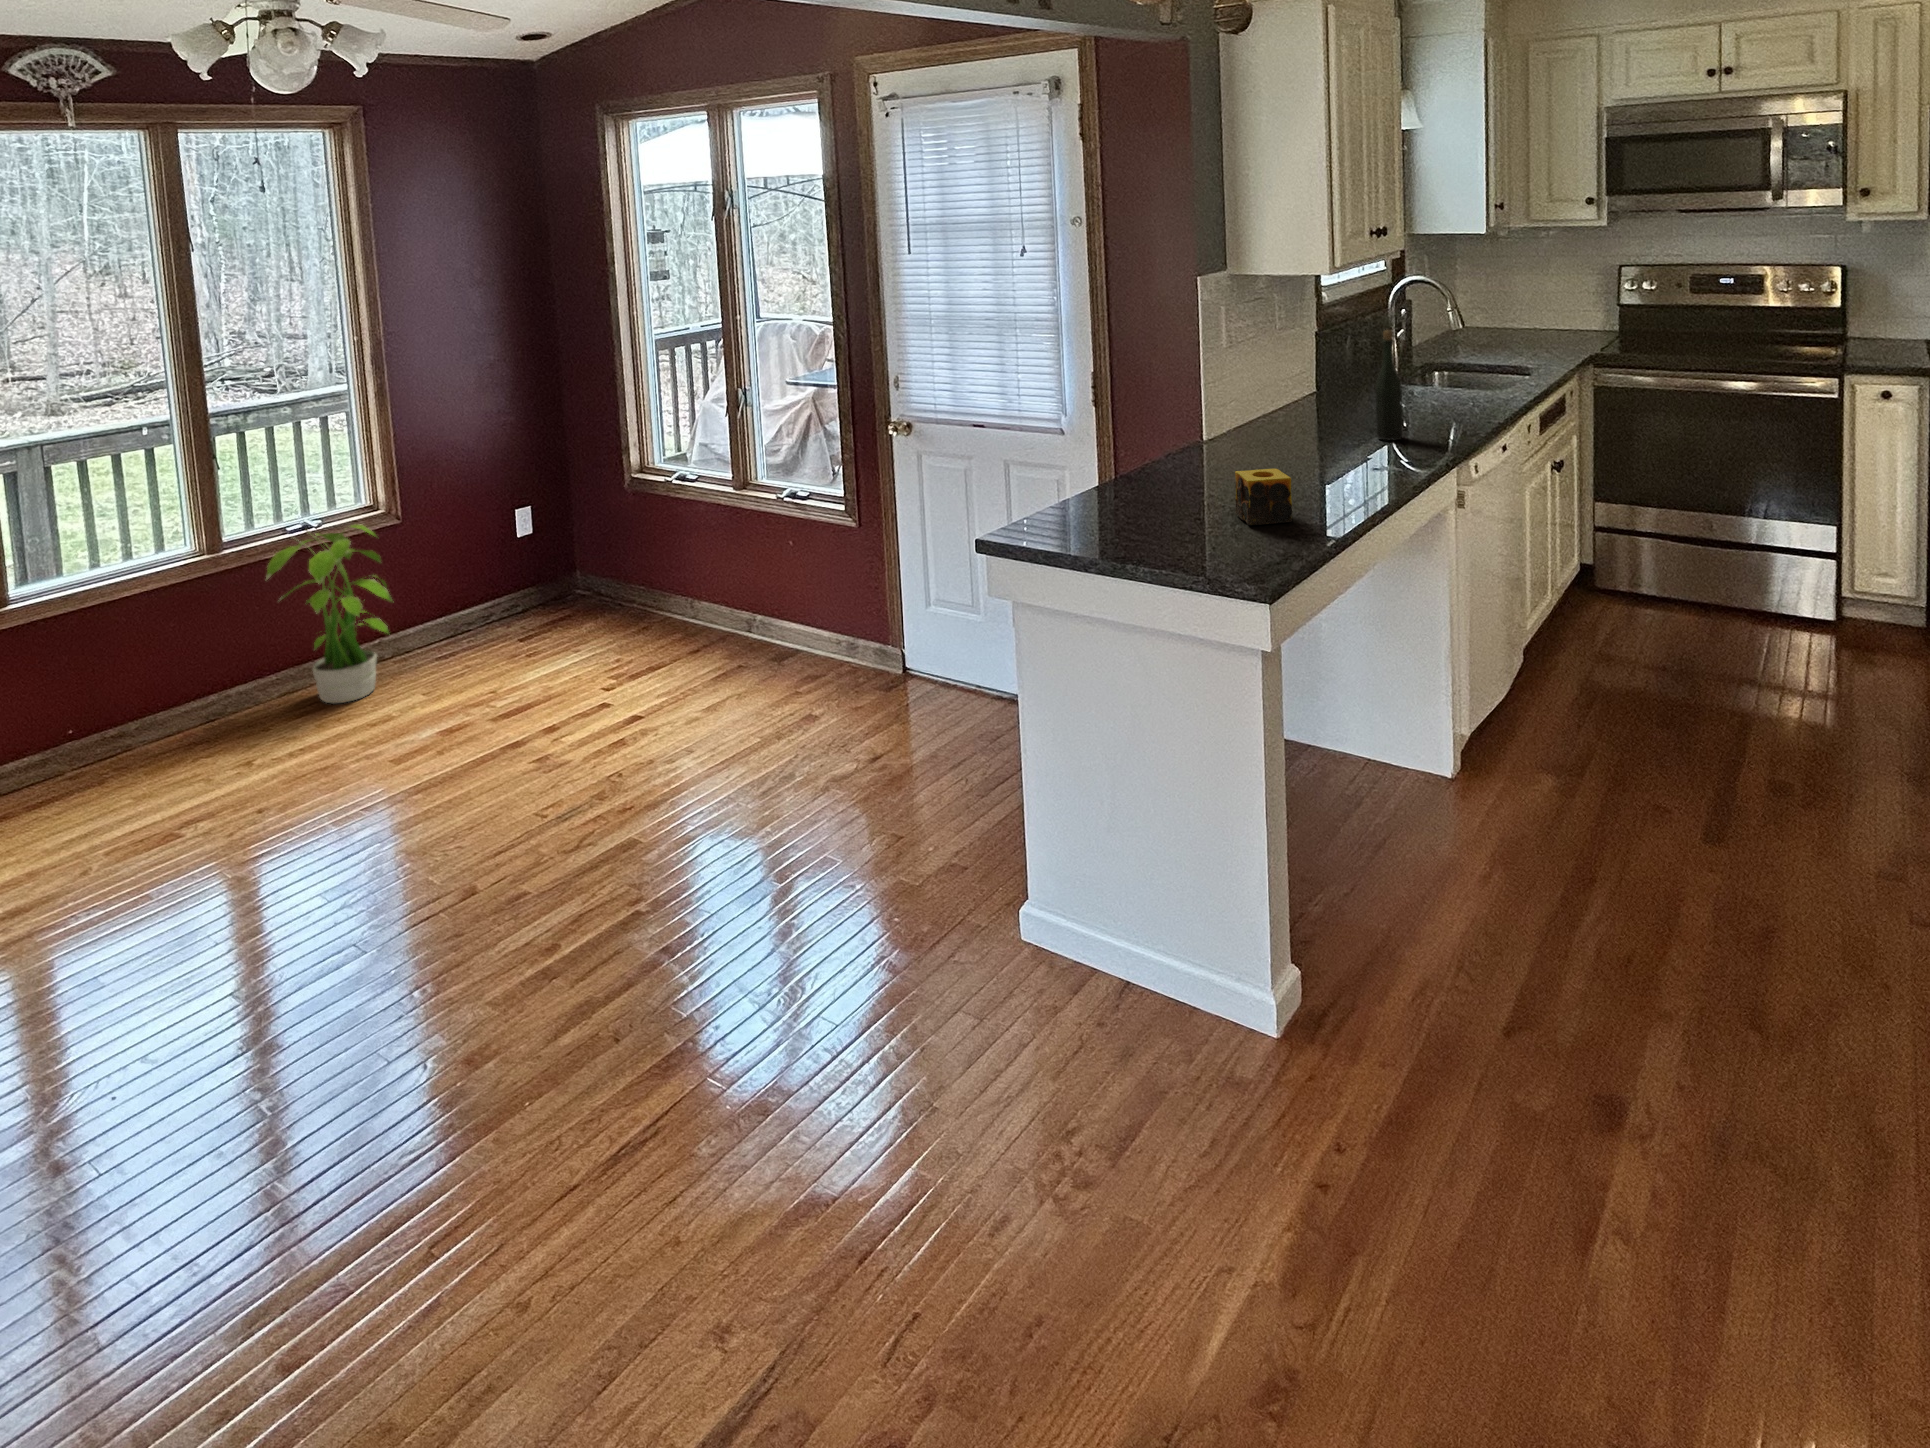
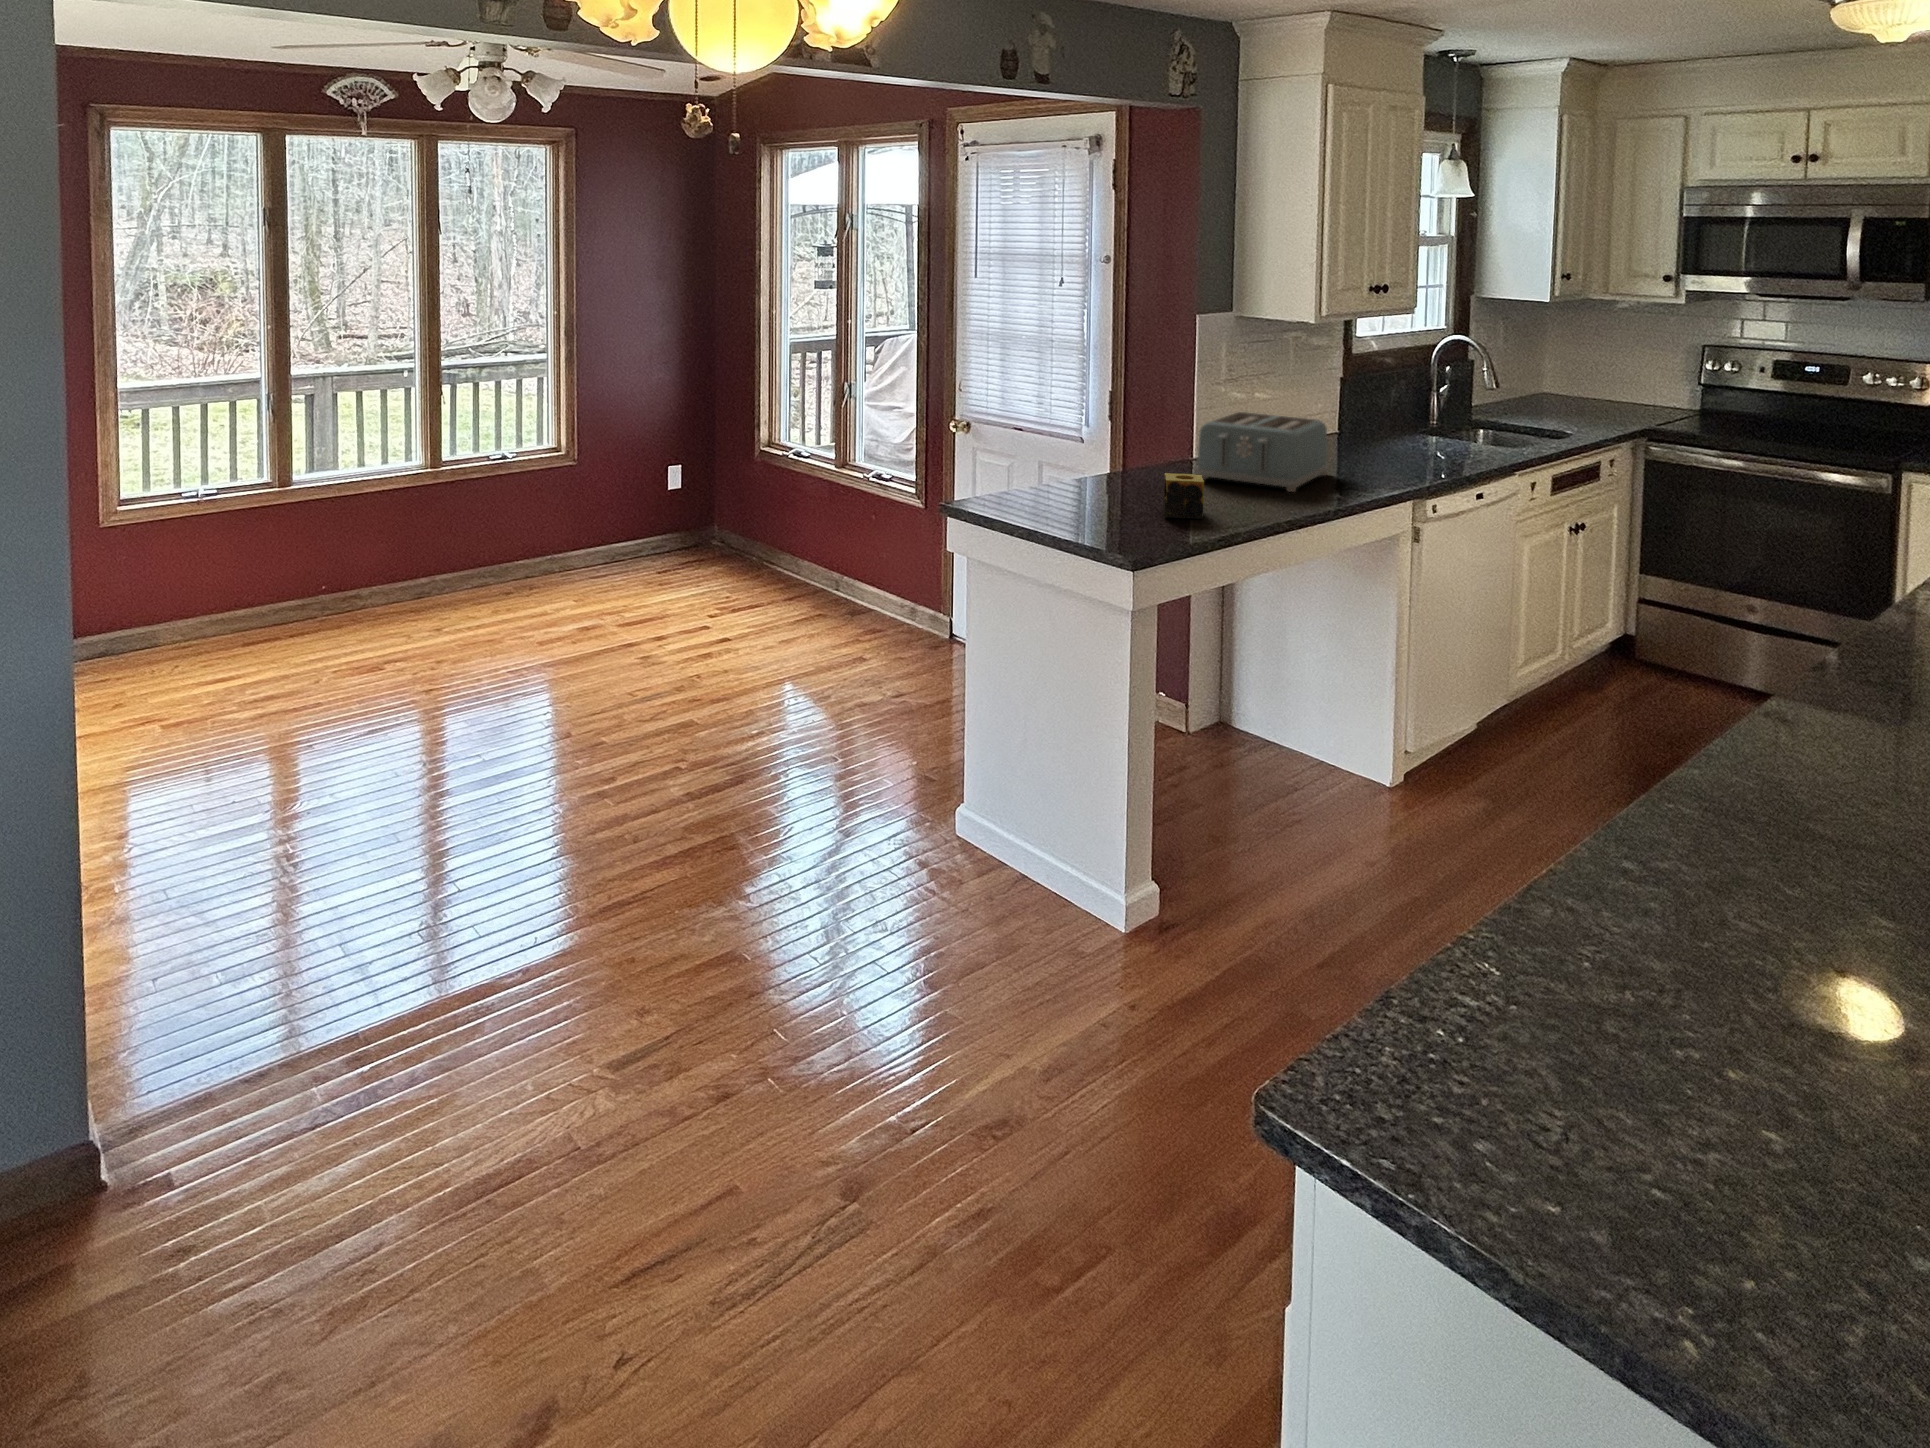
bottle: present [1376,330,1402,441] -> none [1348,375,1374,474]
toaster: none [1230,384,1361,472] -> present [1195,412,1329,492]
potted plant: present [267,525,392,704] -> none [470,459,562,600]

